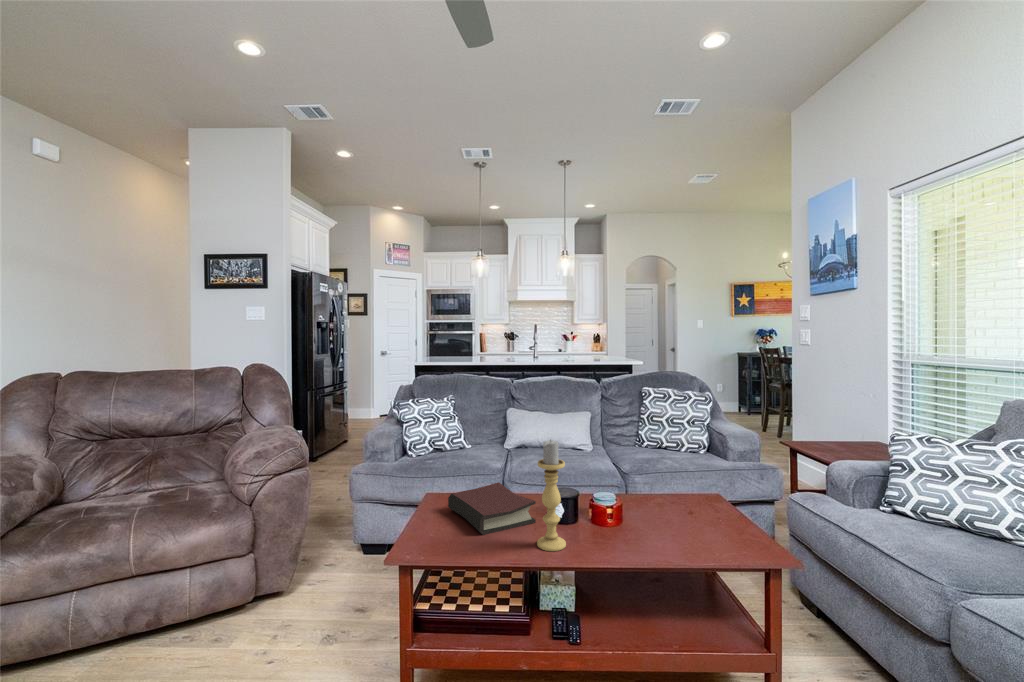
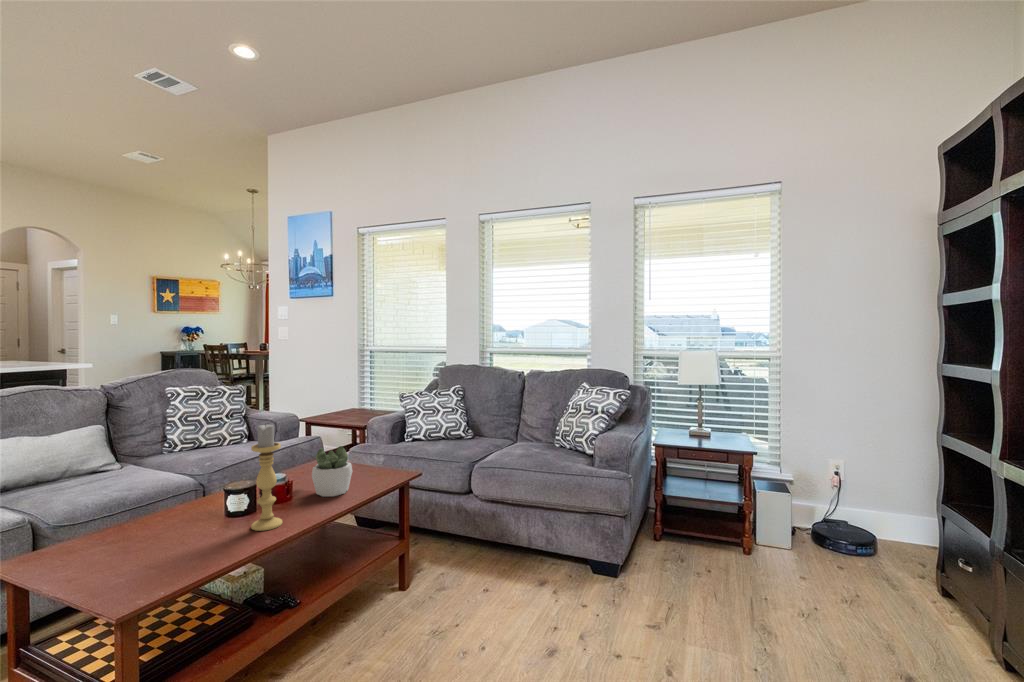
hardback book: present [448,482,536,535] -> none [75,501,214,560]
succulent plant: none [636,482,683,548] -> present [312,446,352,497]

